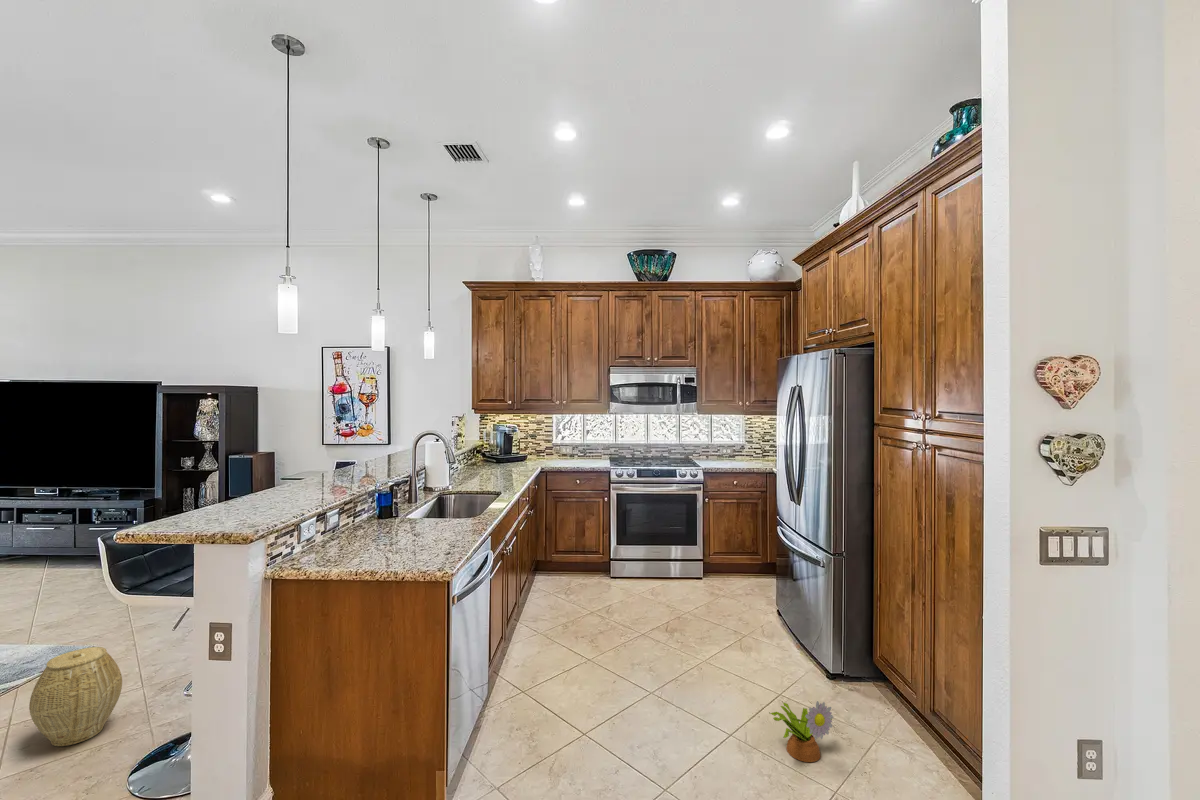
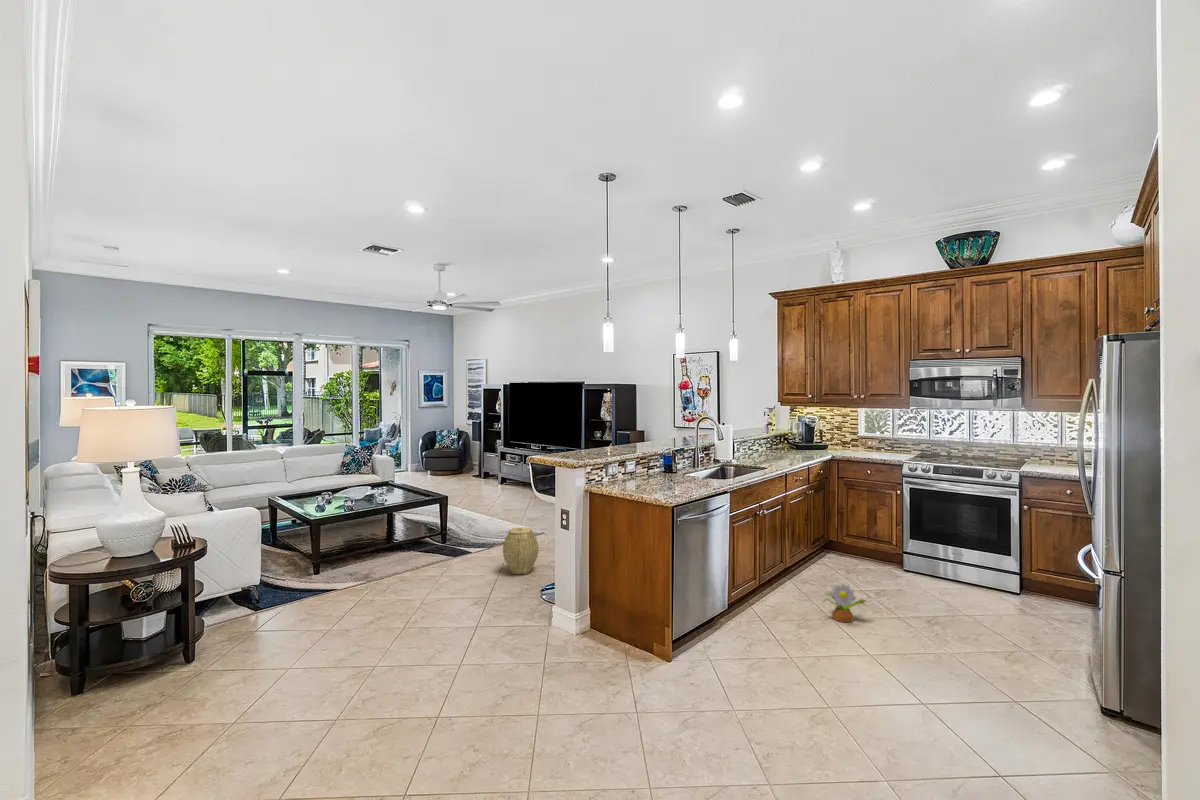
decorative plant: present [770,701,833,762] -> present [826,584,866,622]

